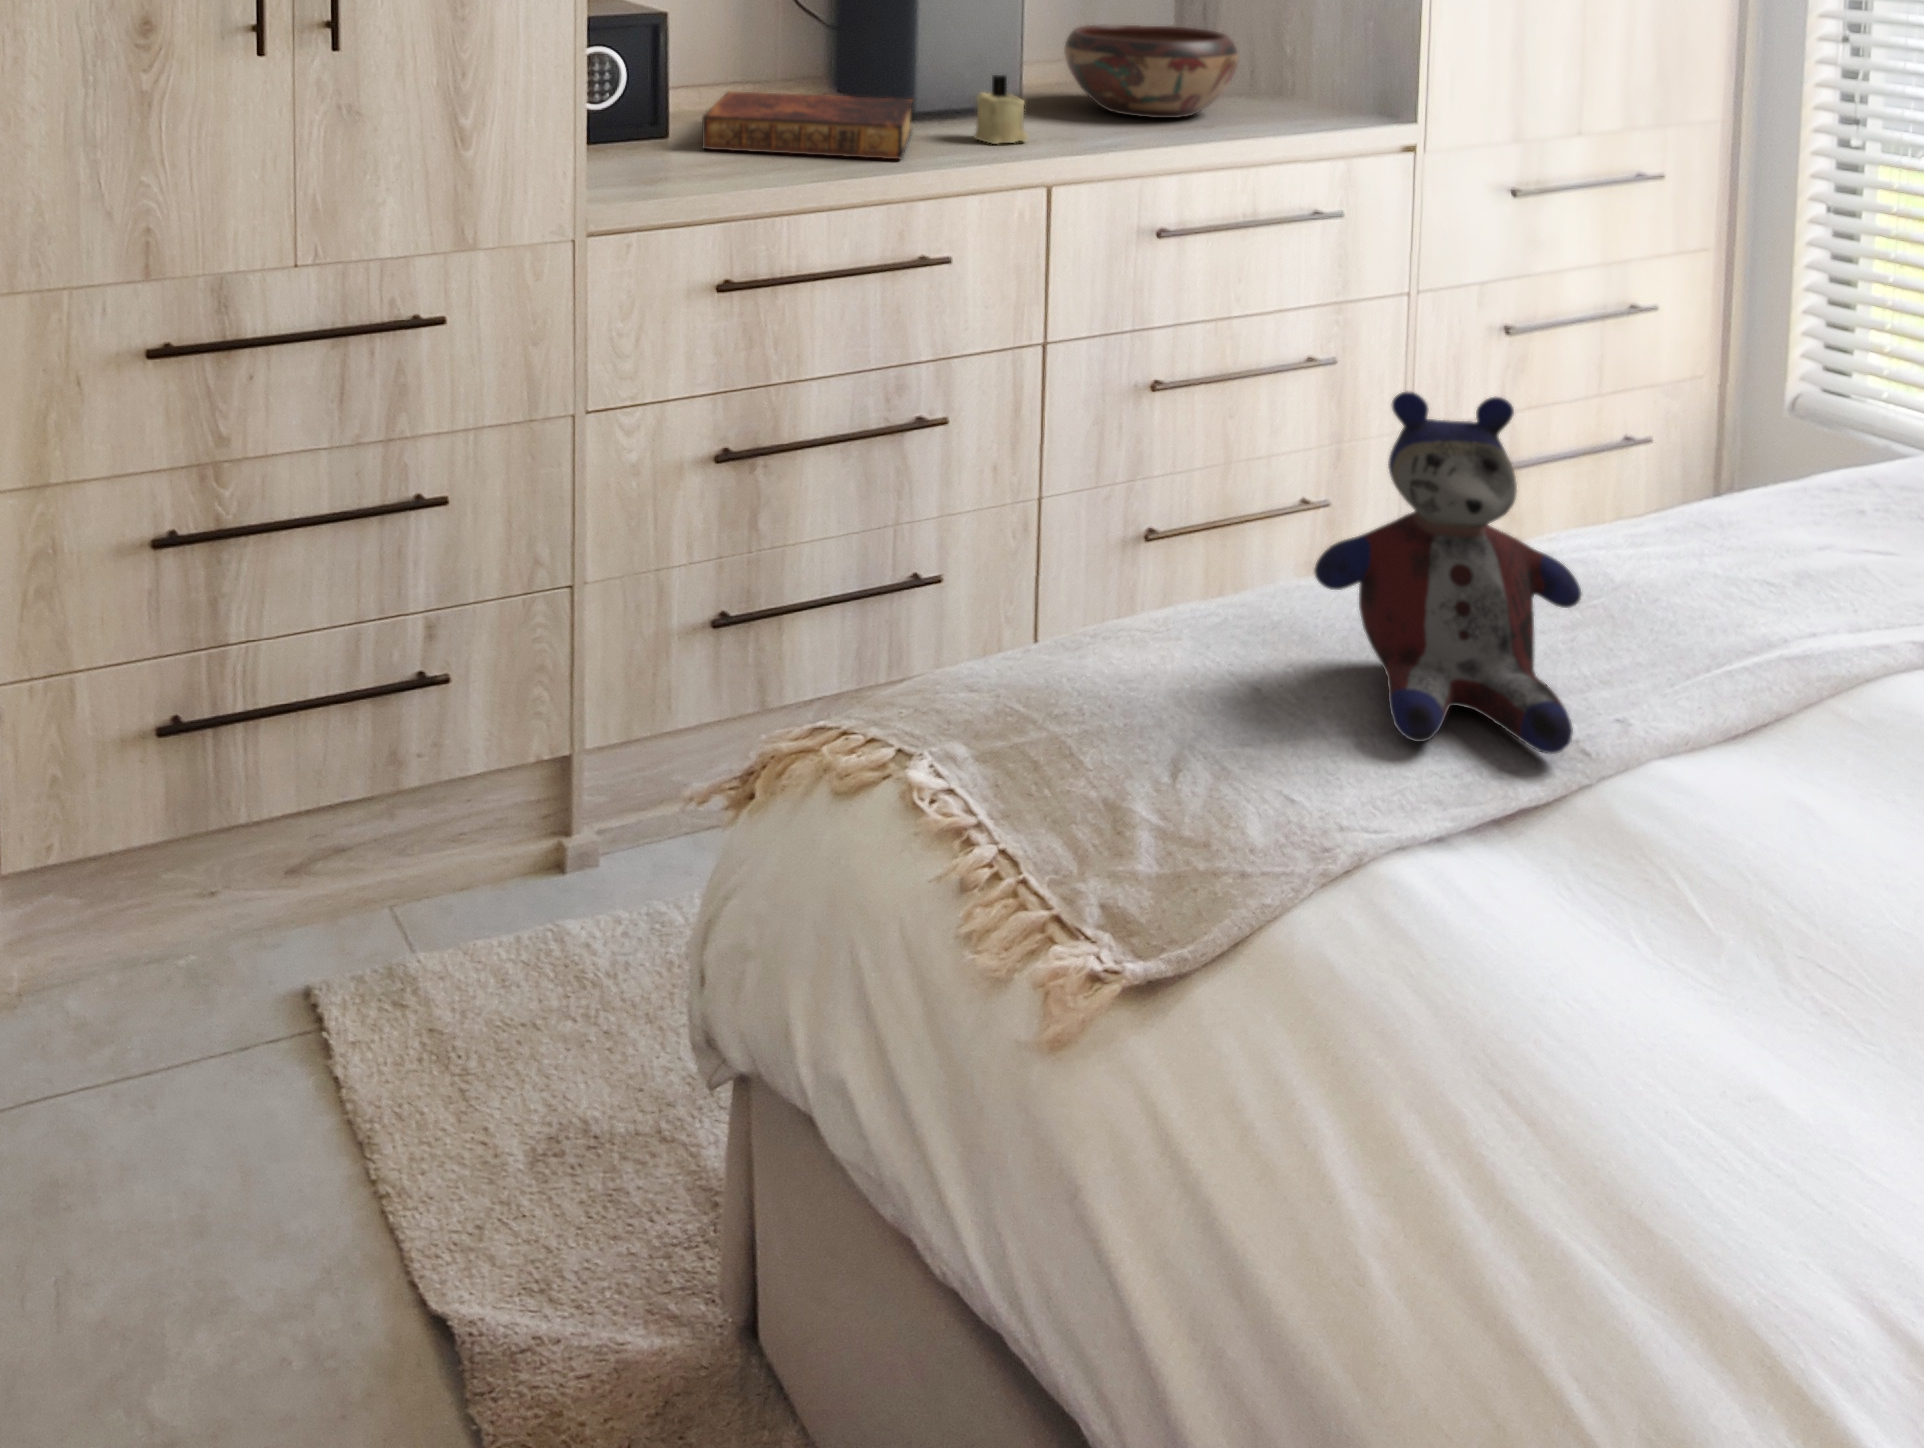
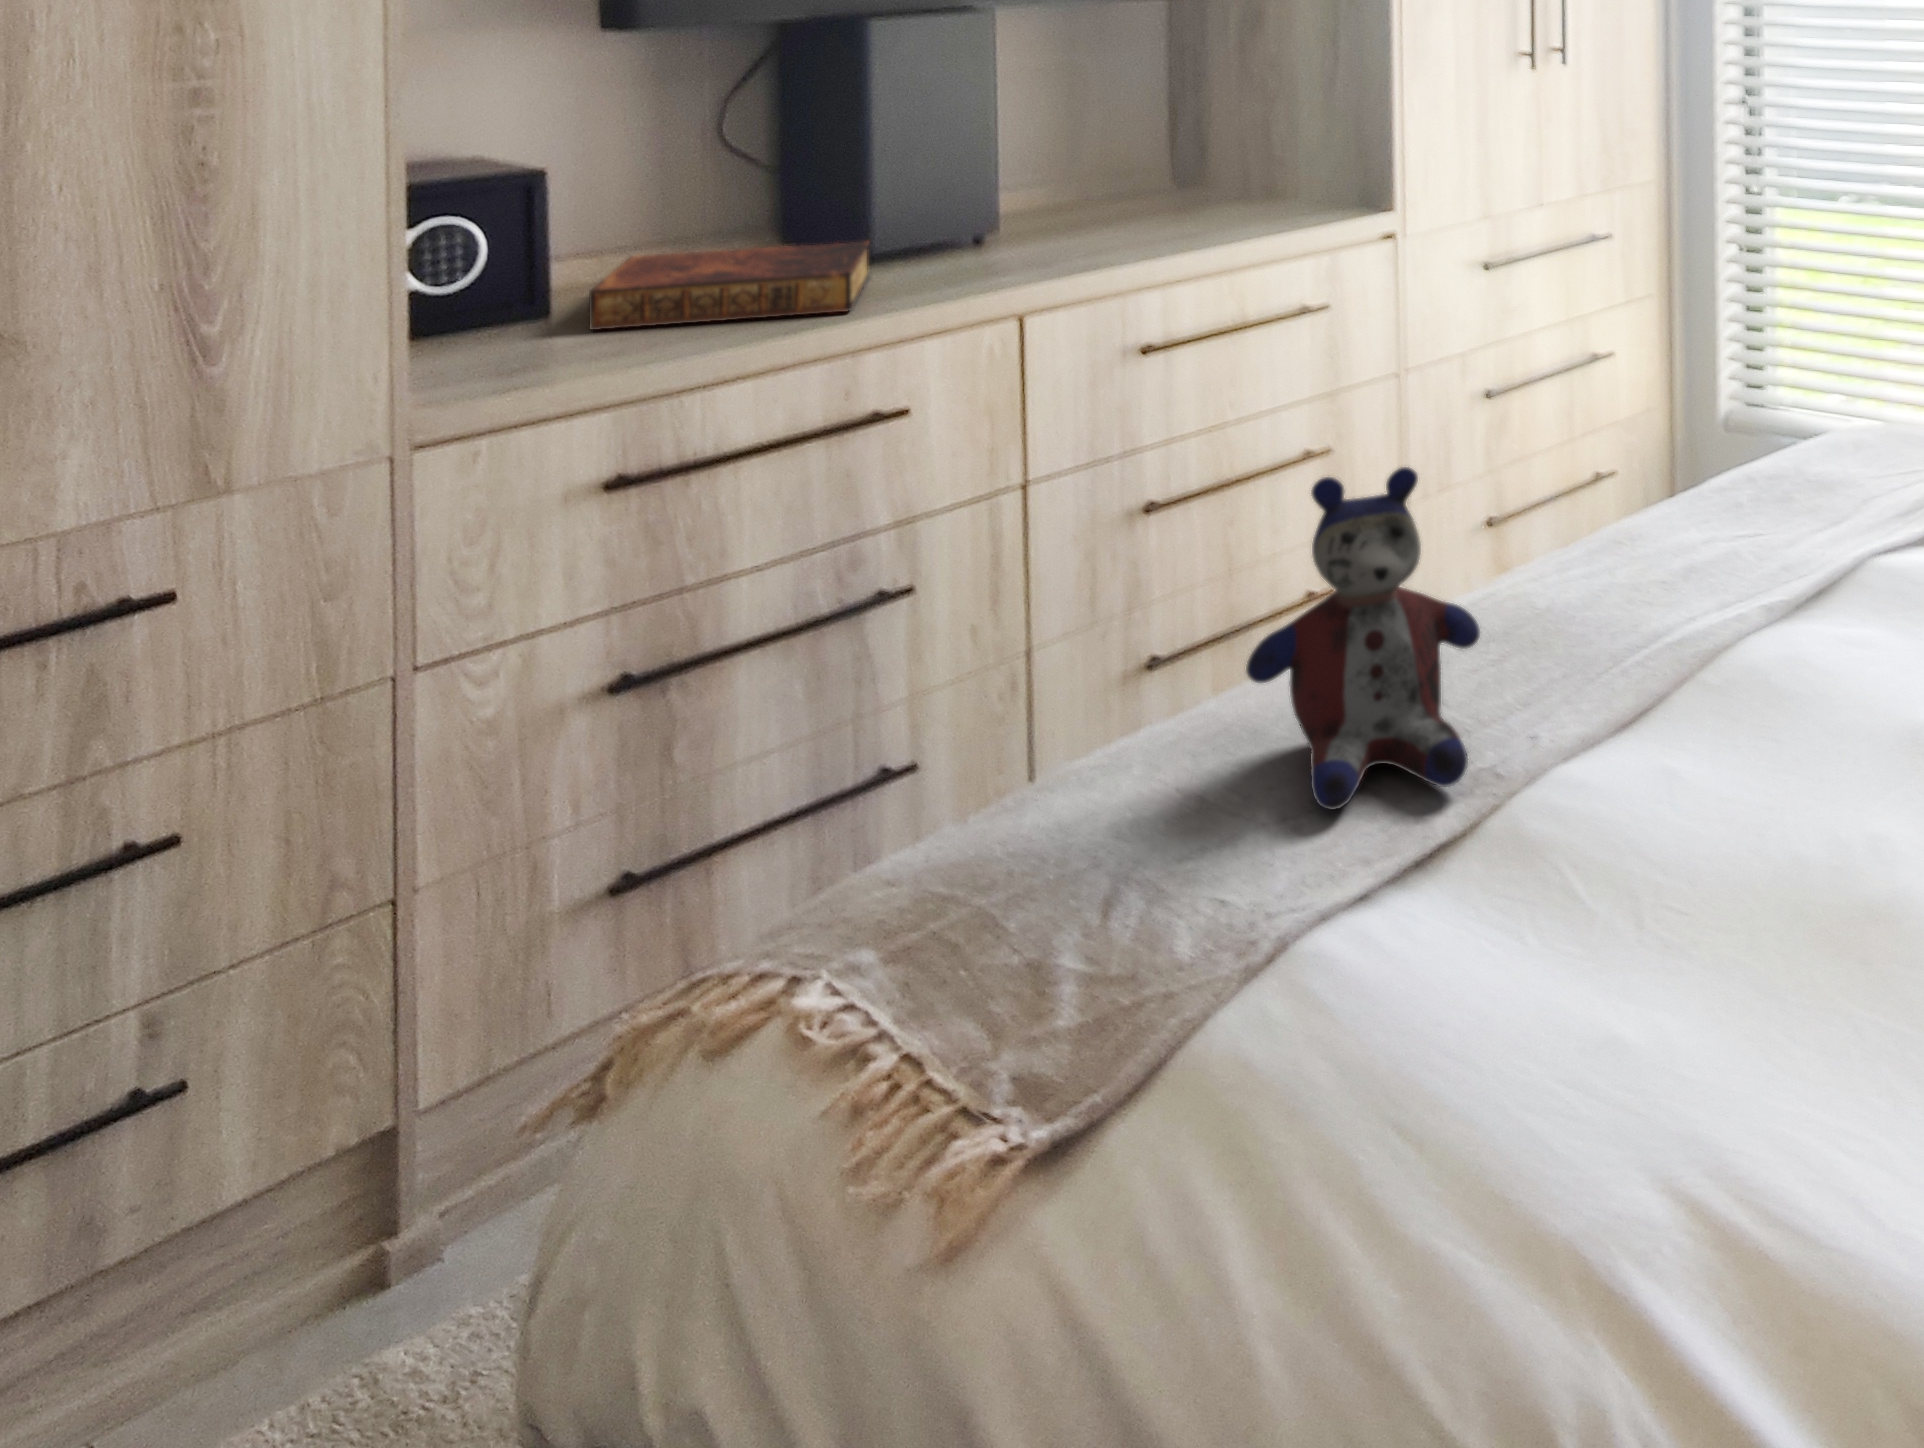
decorative bowl: present [1064,25,1238,118] -> none [1050,135,1230,232]
candle: present [974,75,1027,144] -> none [942,204,1004,280]

